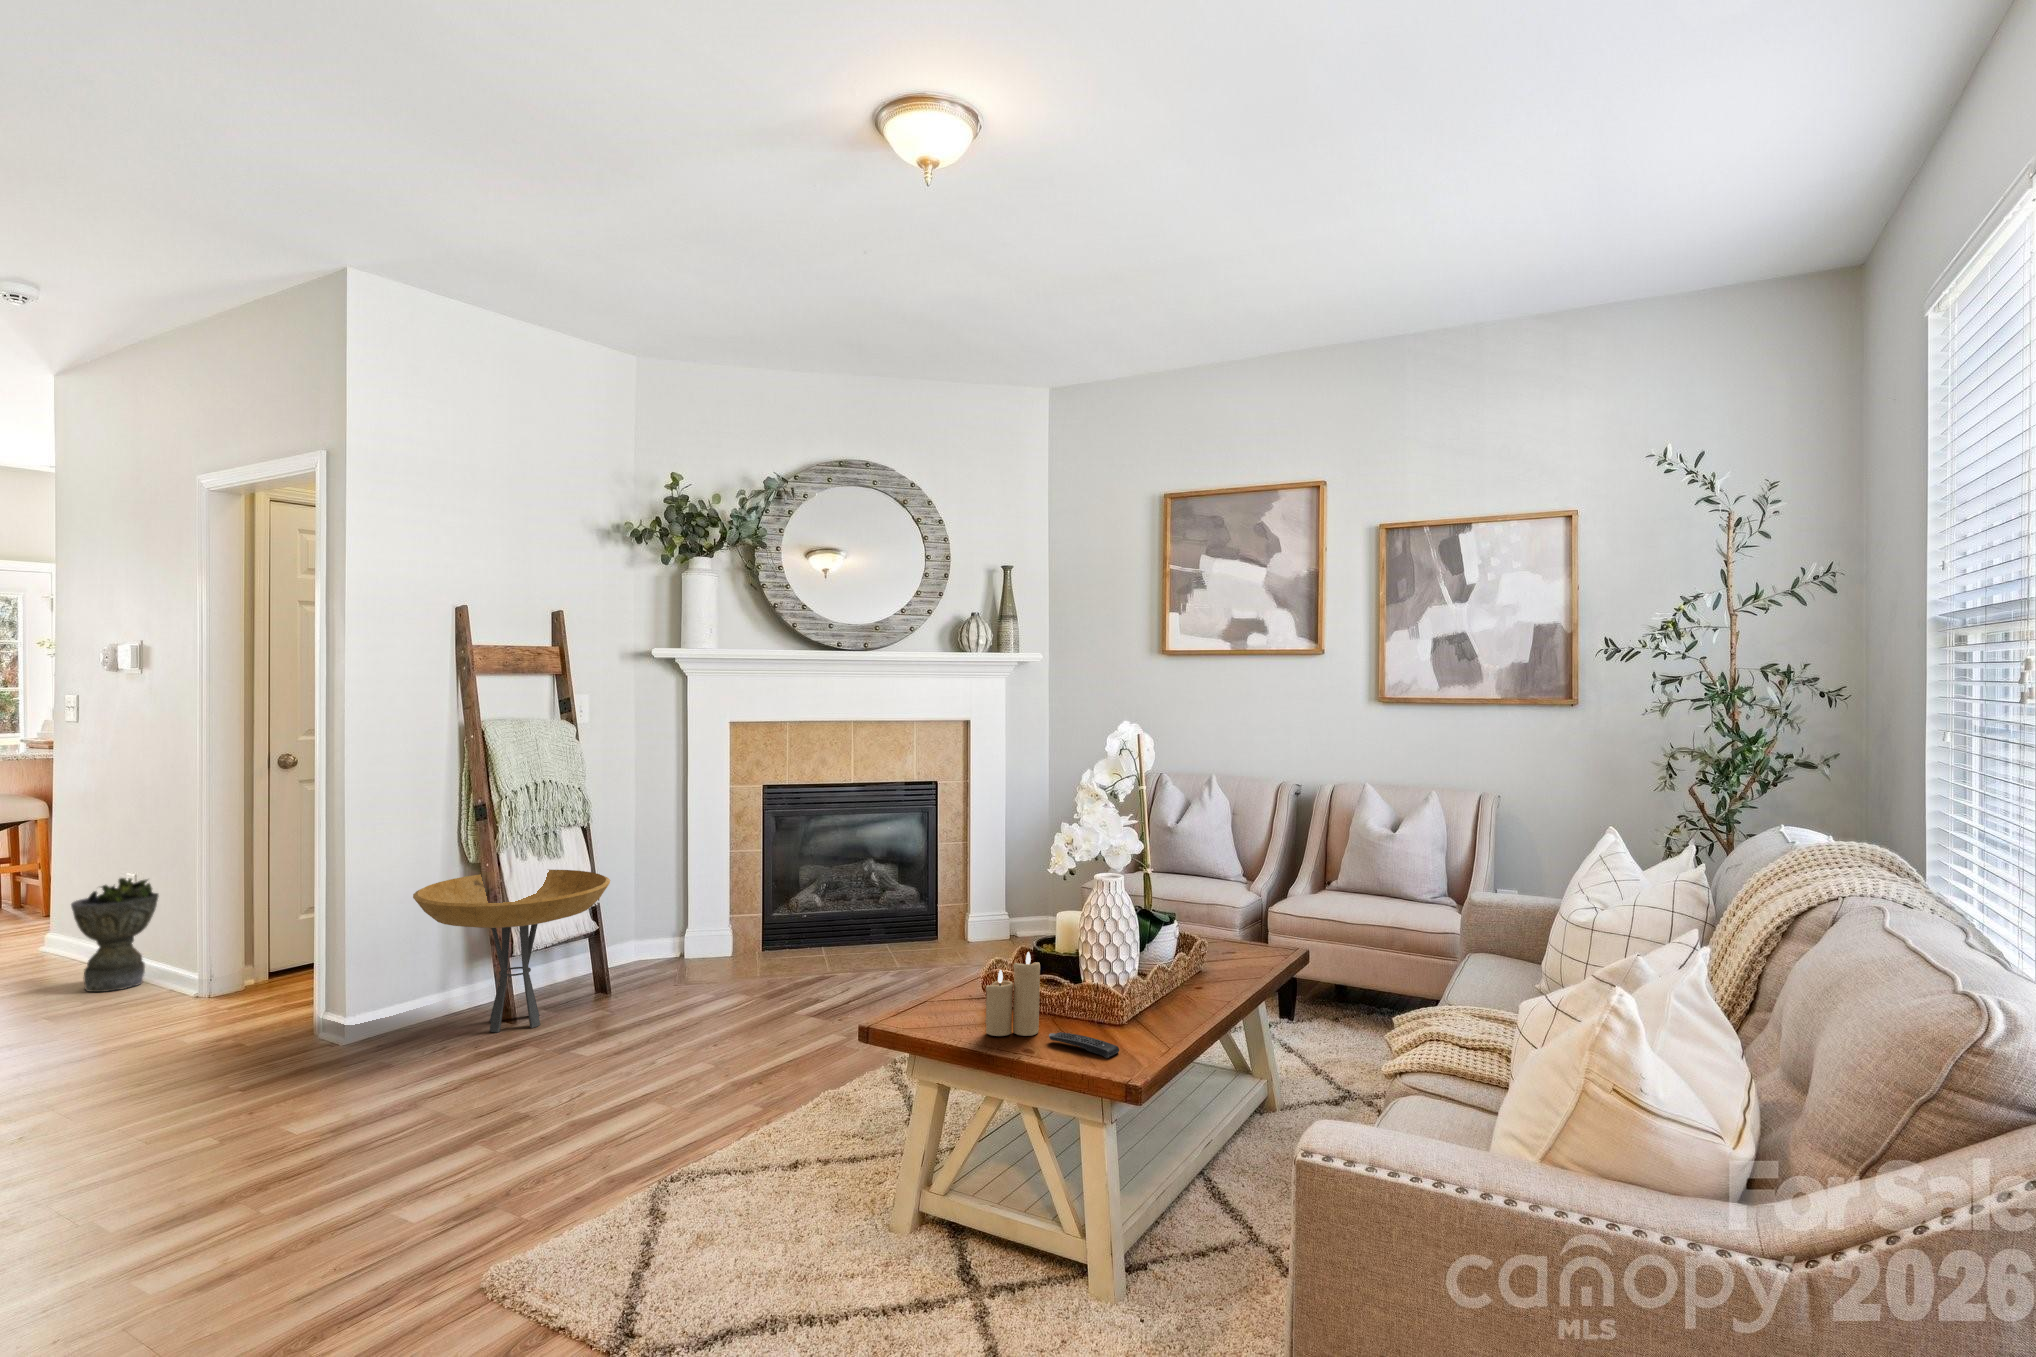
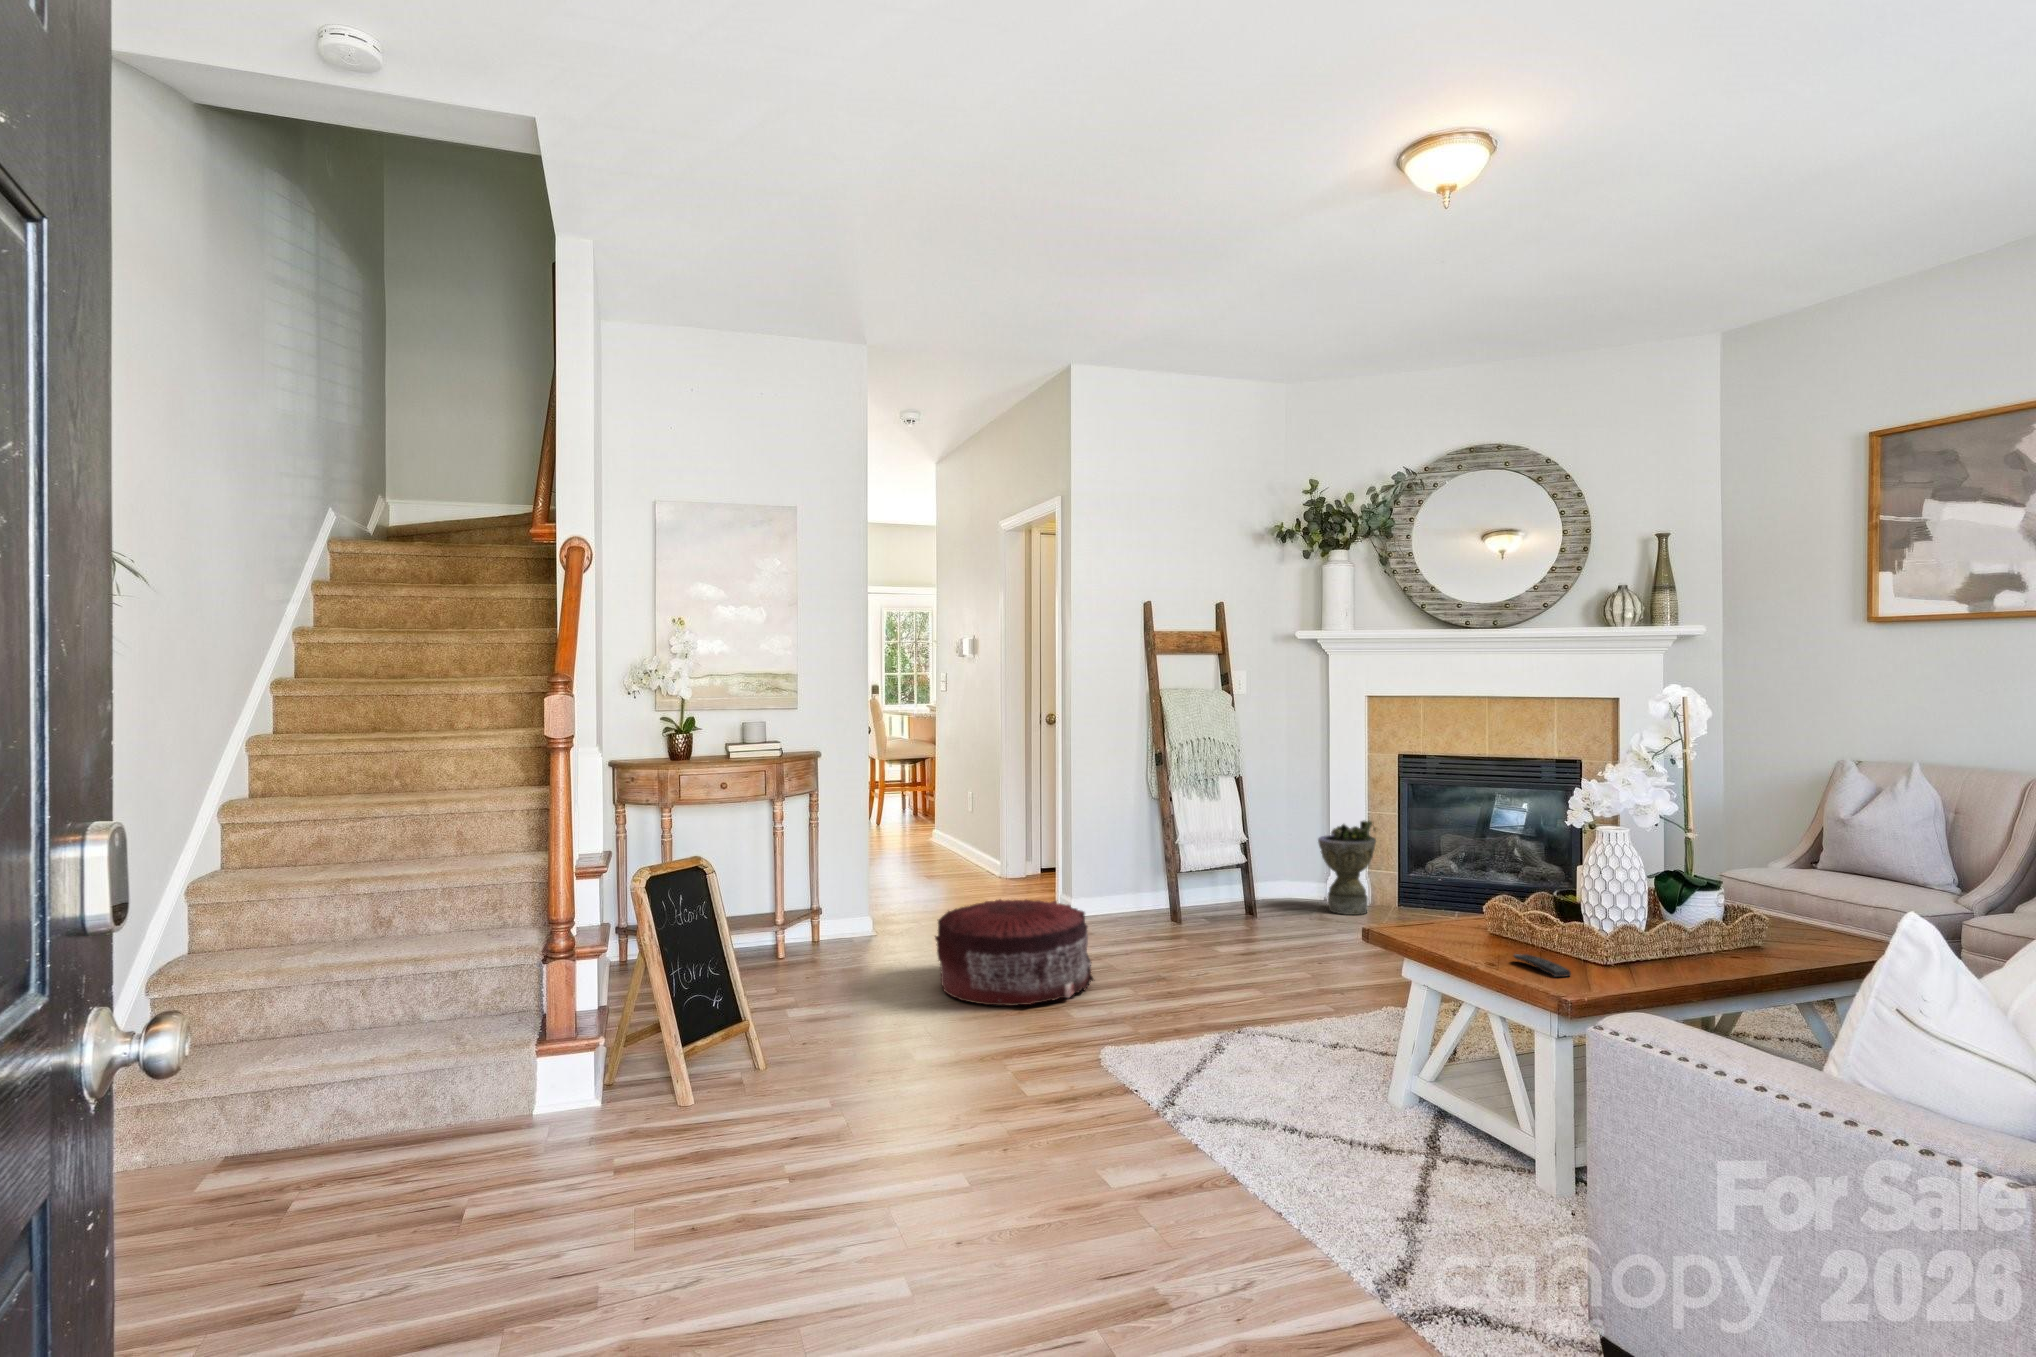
side table: present [413,870,610,1032] -> none [1108,809,1249,930]
planter: present [71,878,159,992] -> present [1318,821,1376,915]
candle: present [985,952,1040,1036] -> none [1463,882,1516,955]
pouf: none [133,1037,431,1245] -> present [935,899,1094,1006]

